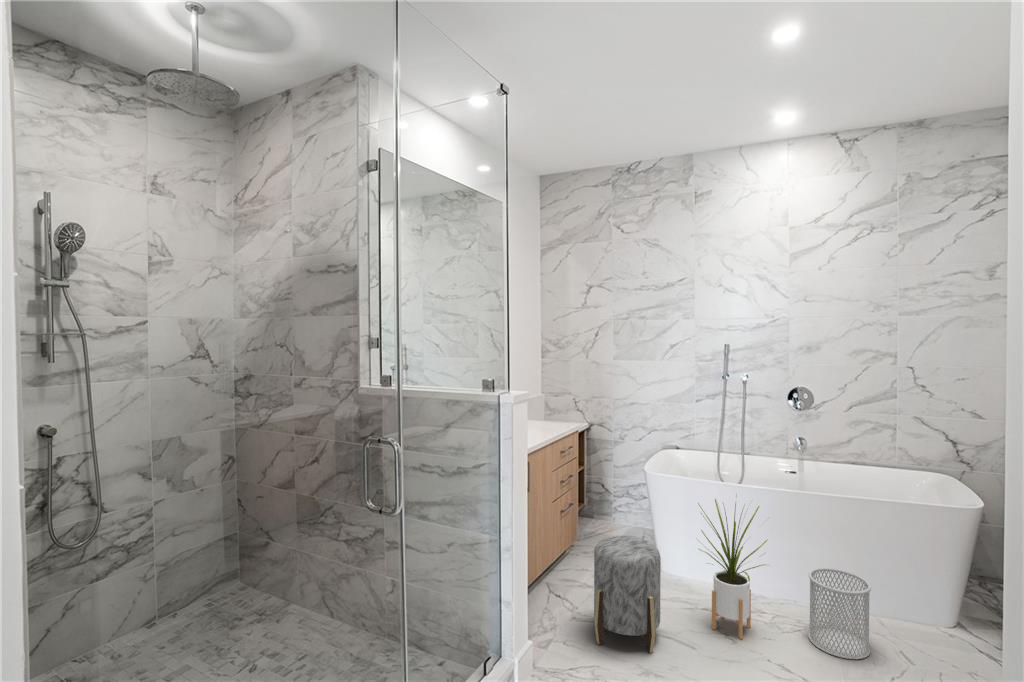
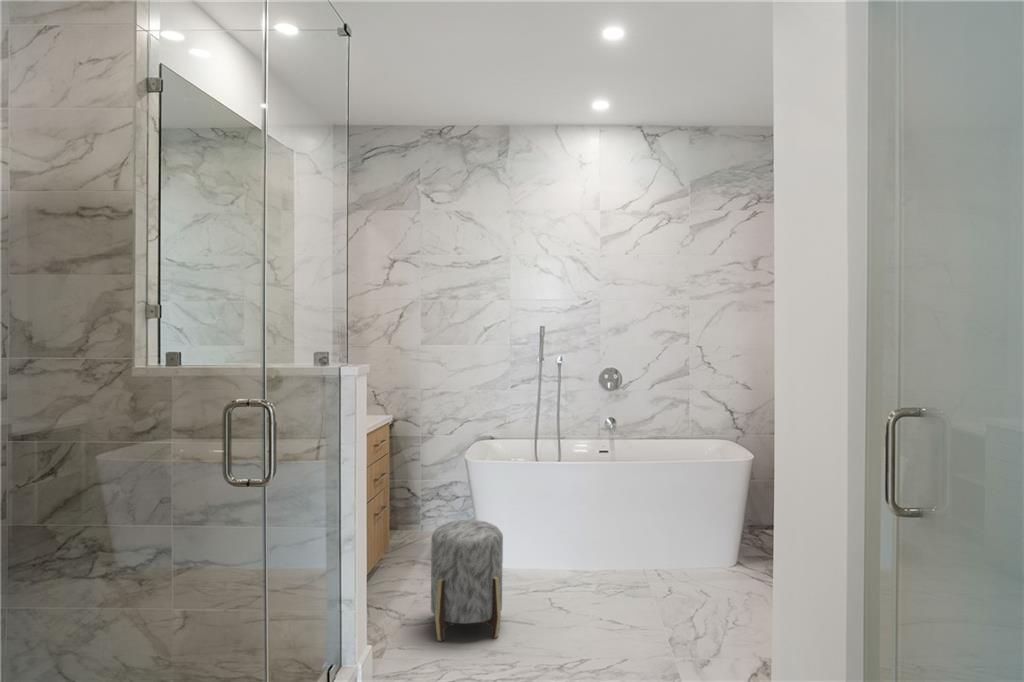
house plant: present [698,499,767,639] -> none [533,464,605,610]
wastebasket: present [808,568,871,659] -> none [634,529,686,608]

